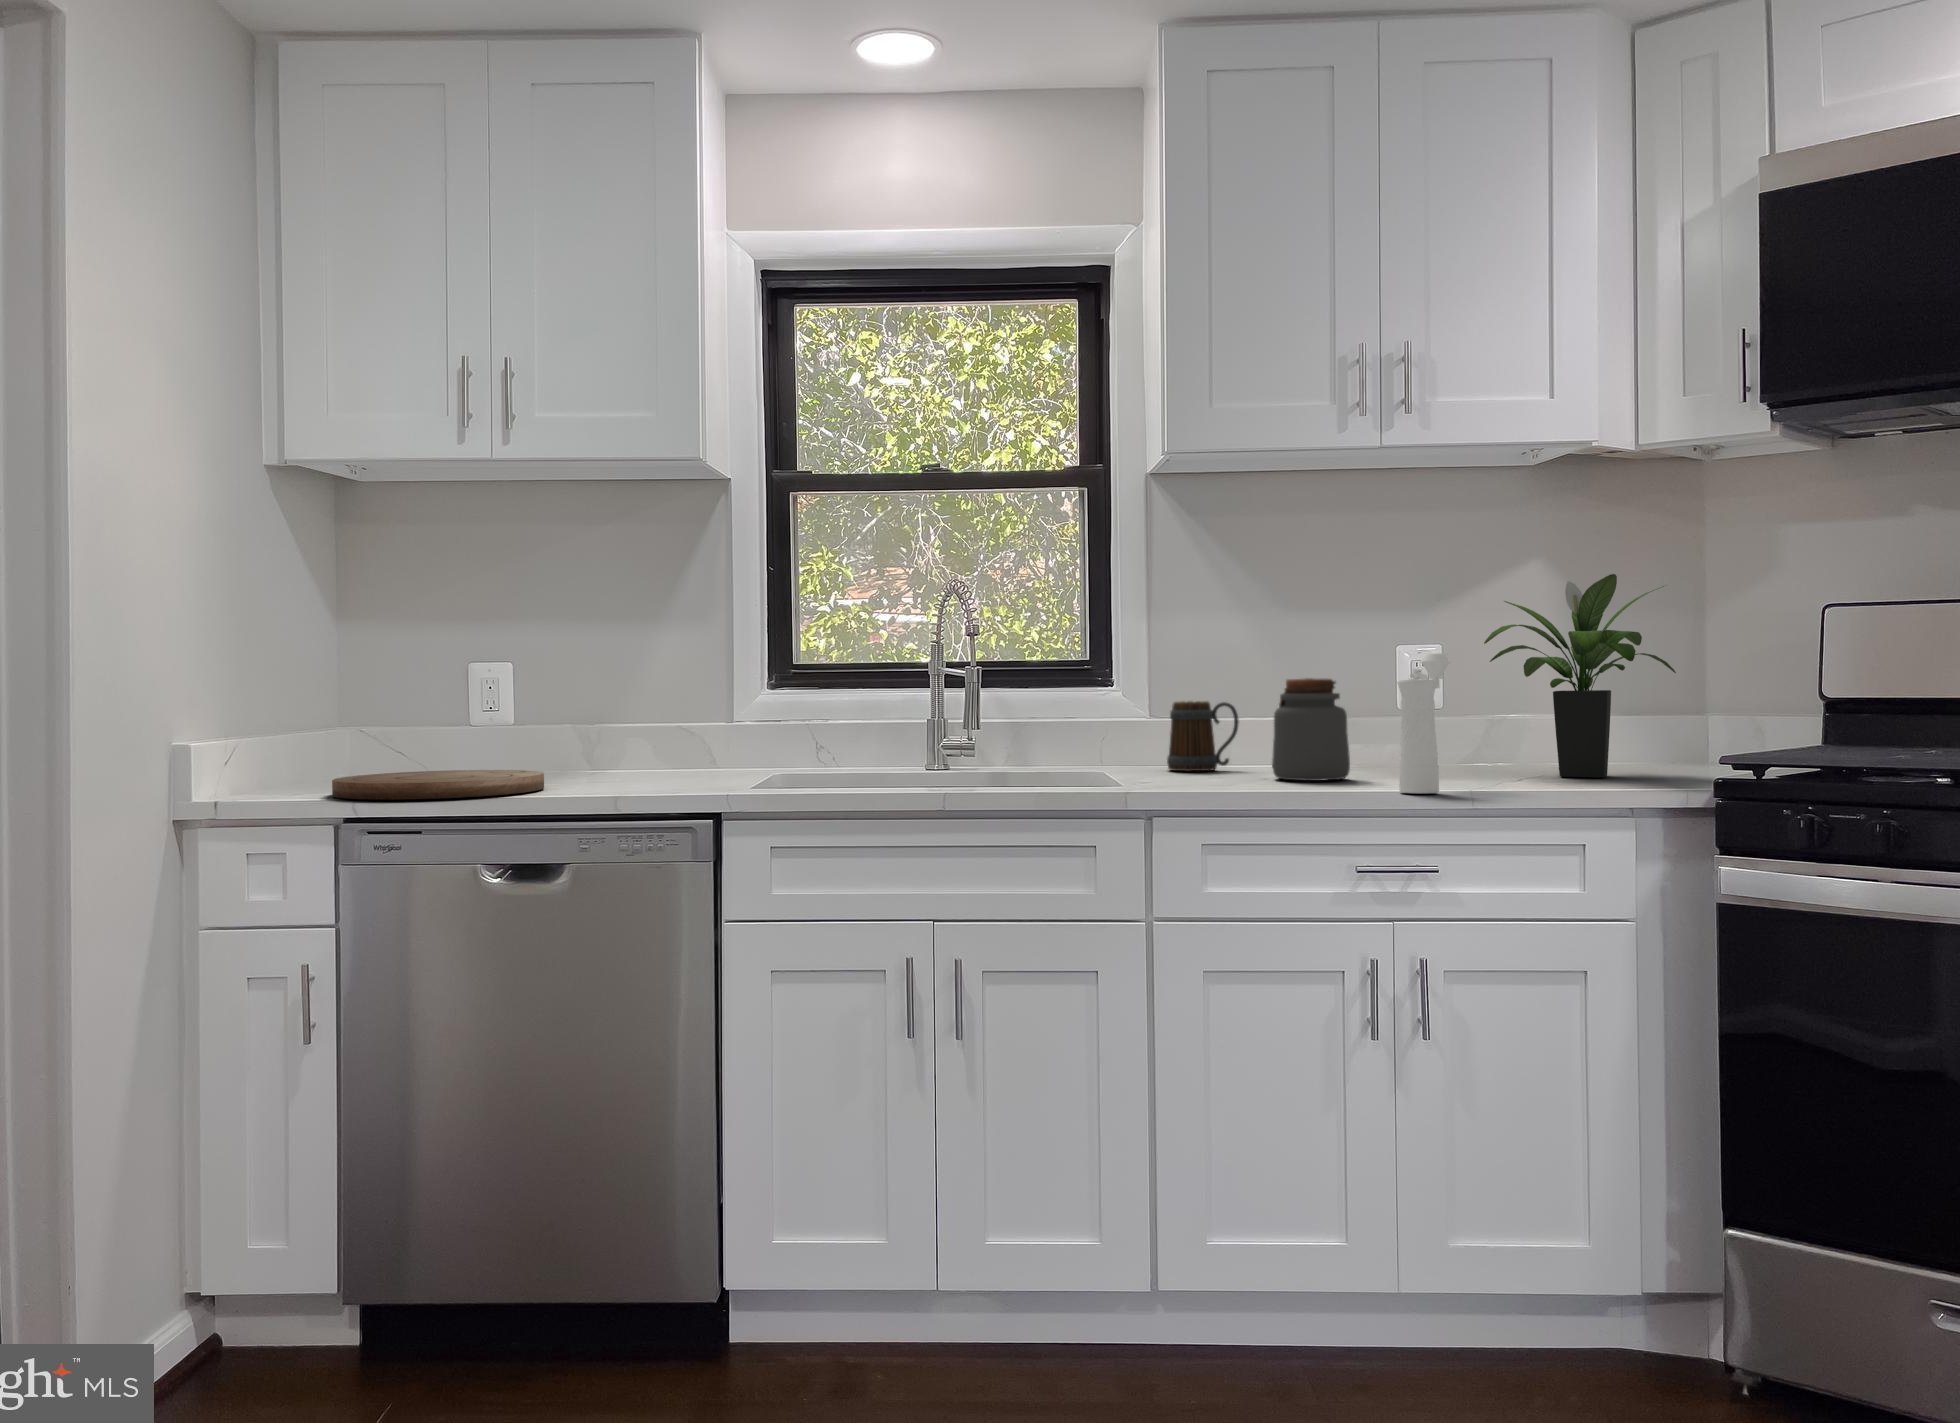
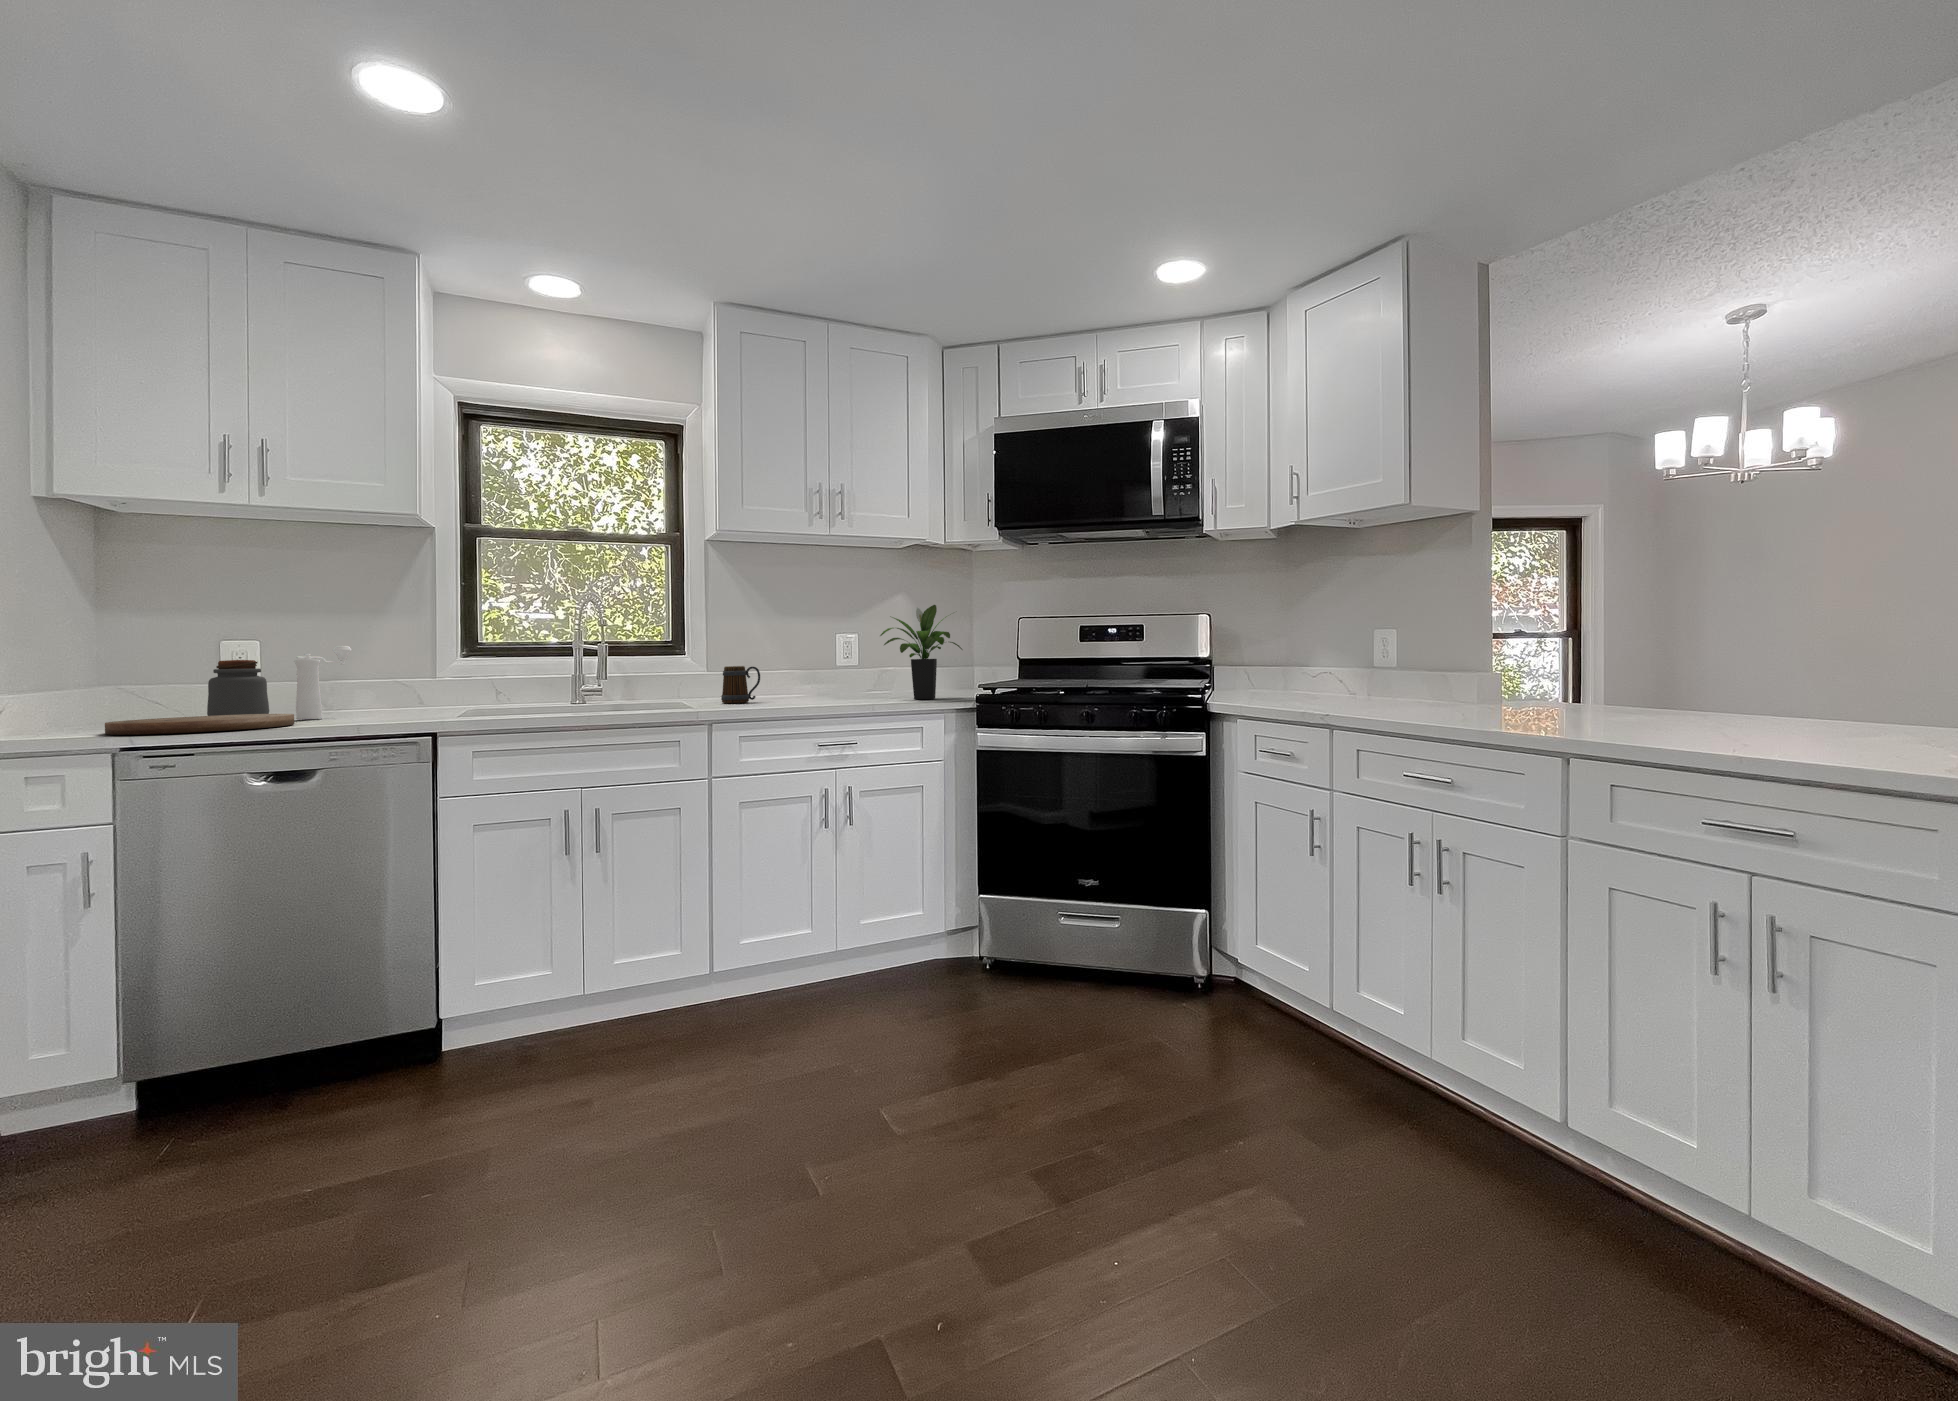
pepper mill: present [1397,653,1451,794] -> present [294,646,352,720]
jar: present [1272,678,1350,781] -> present [207,660,269,716]

